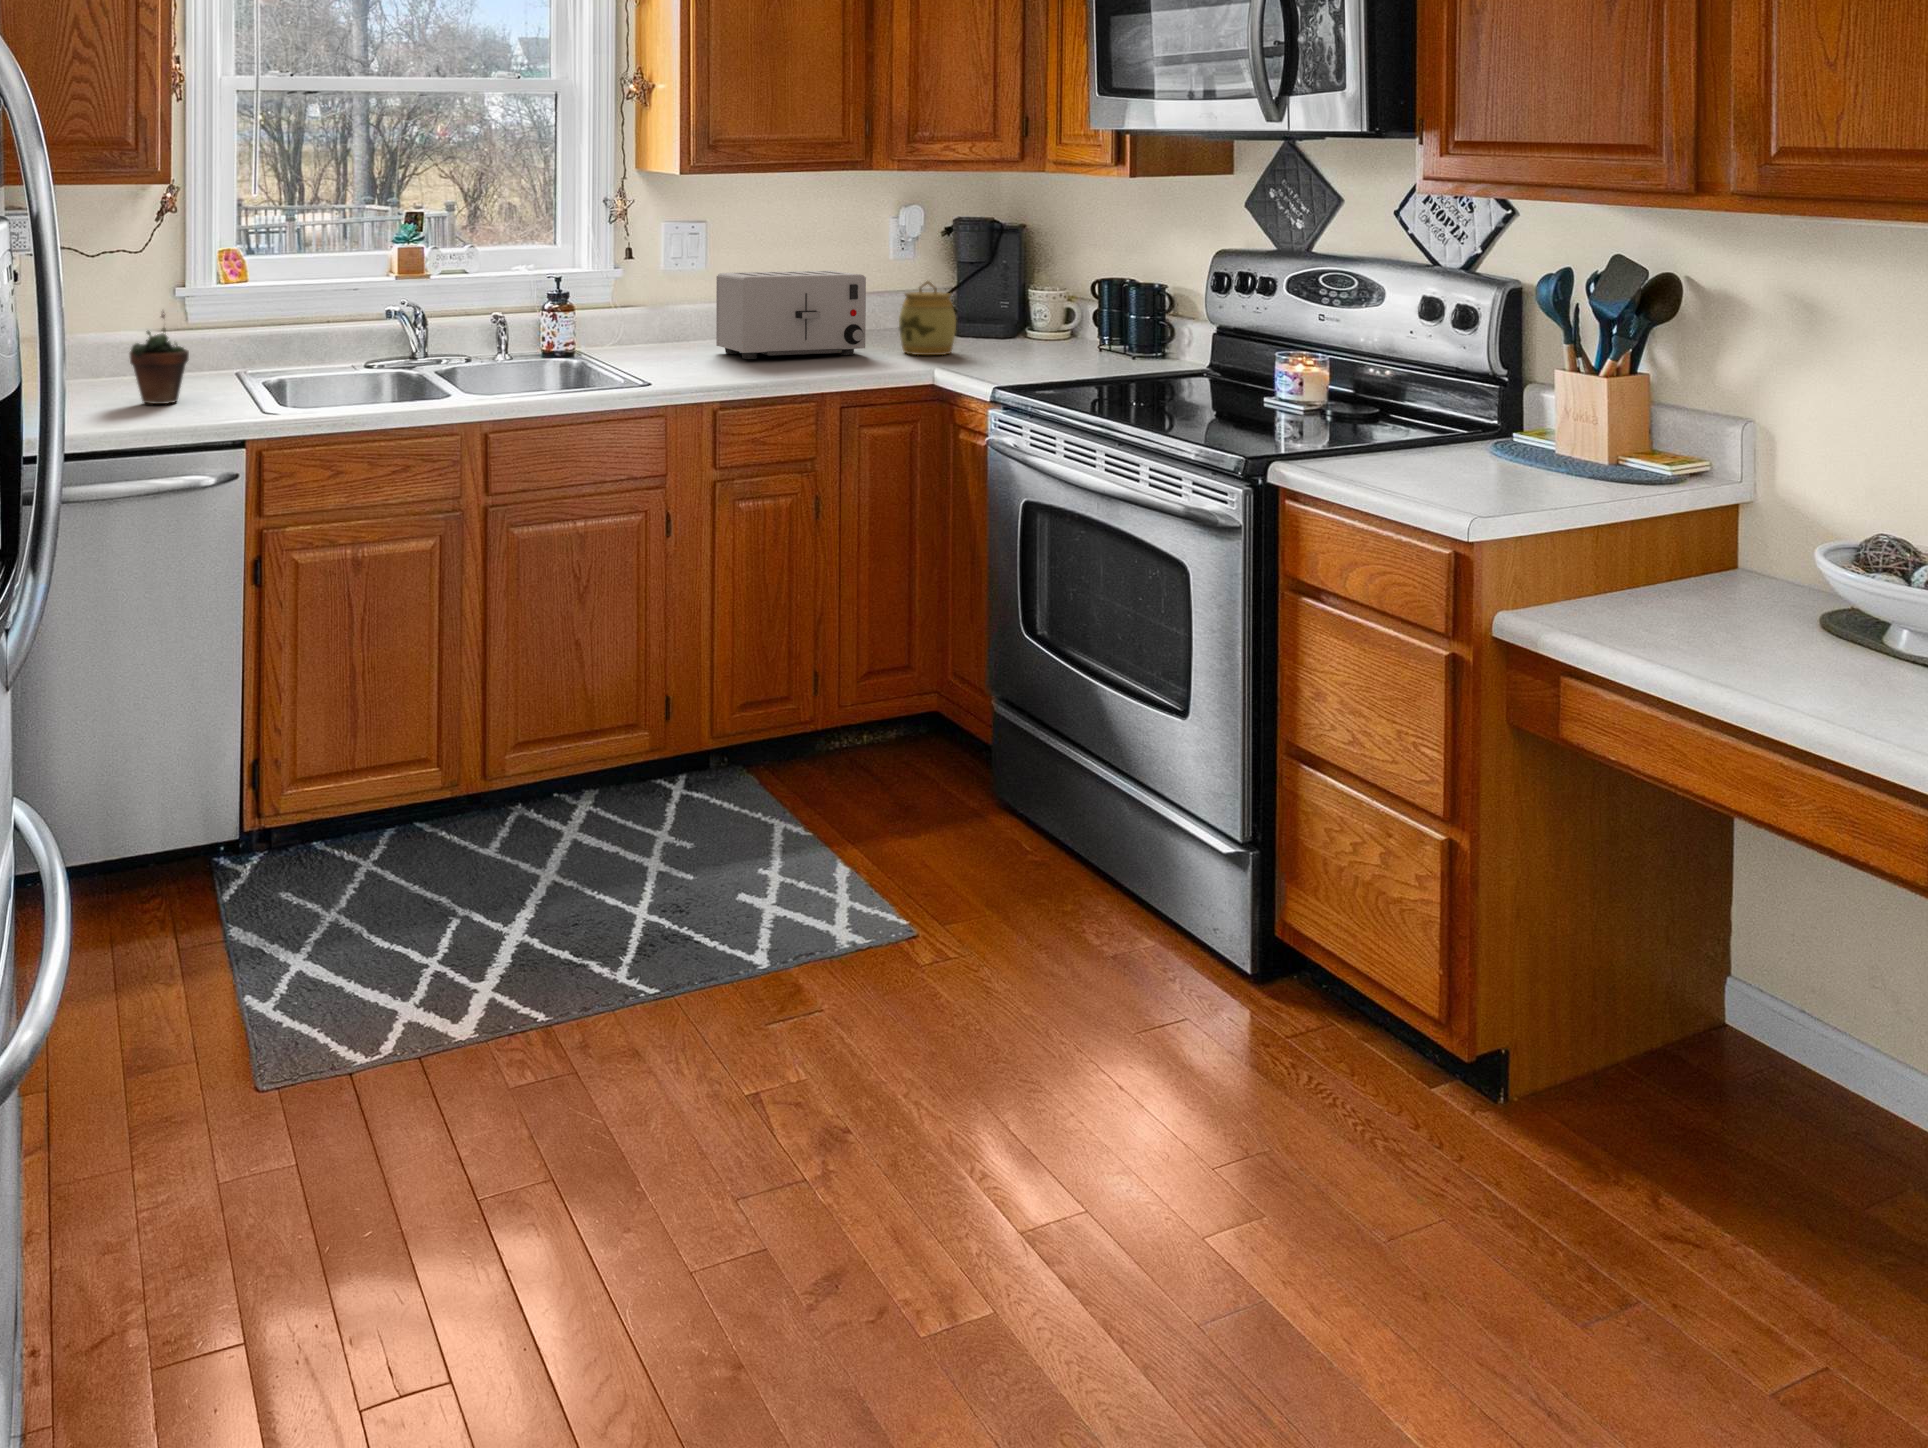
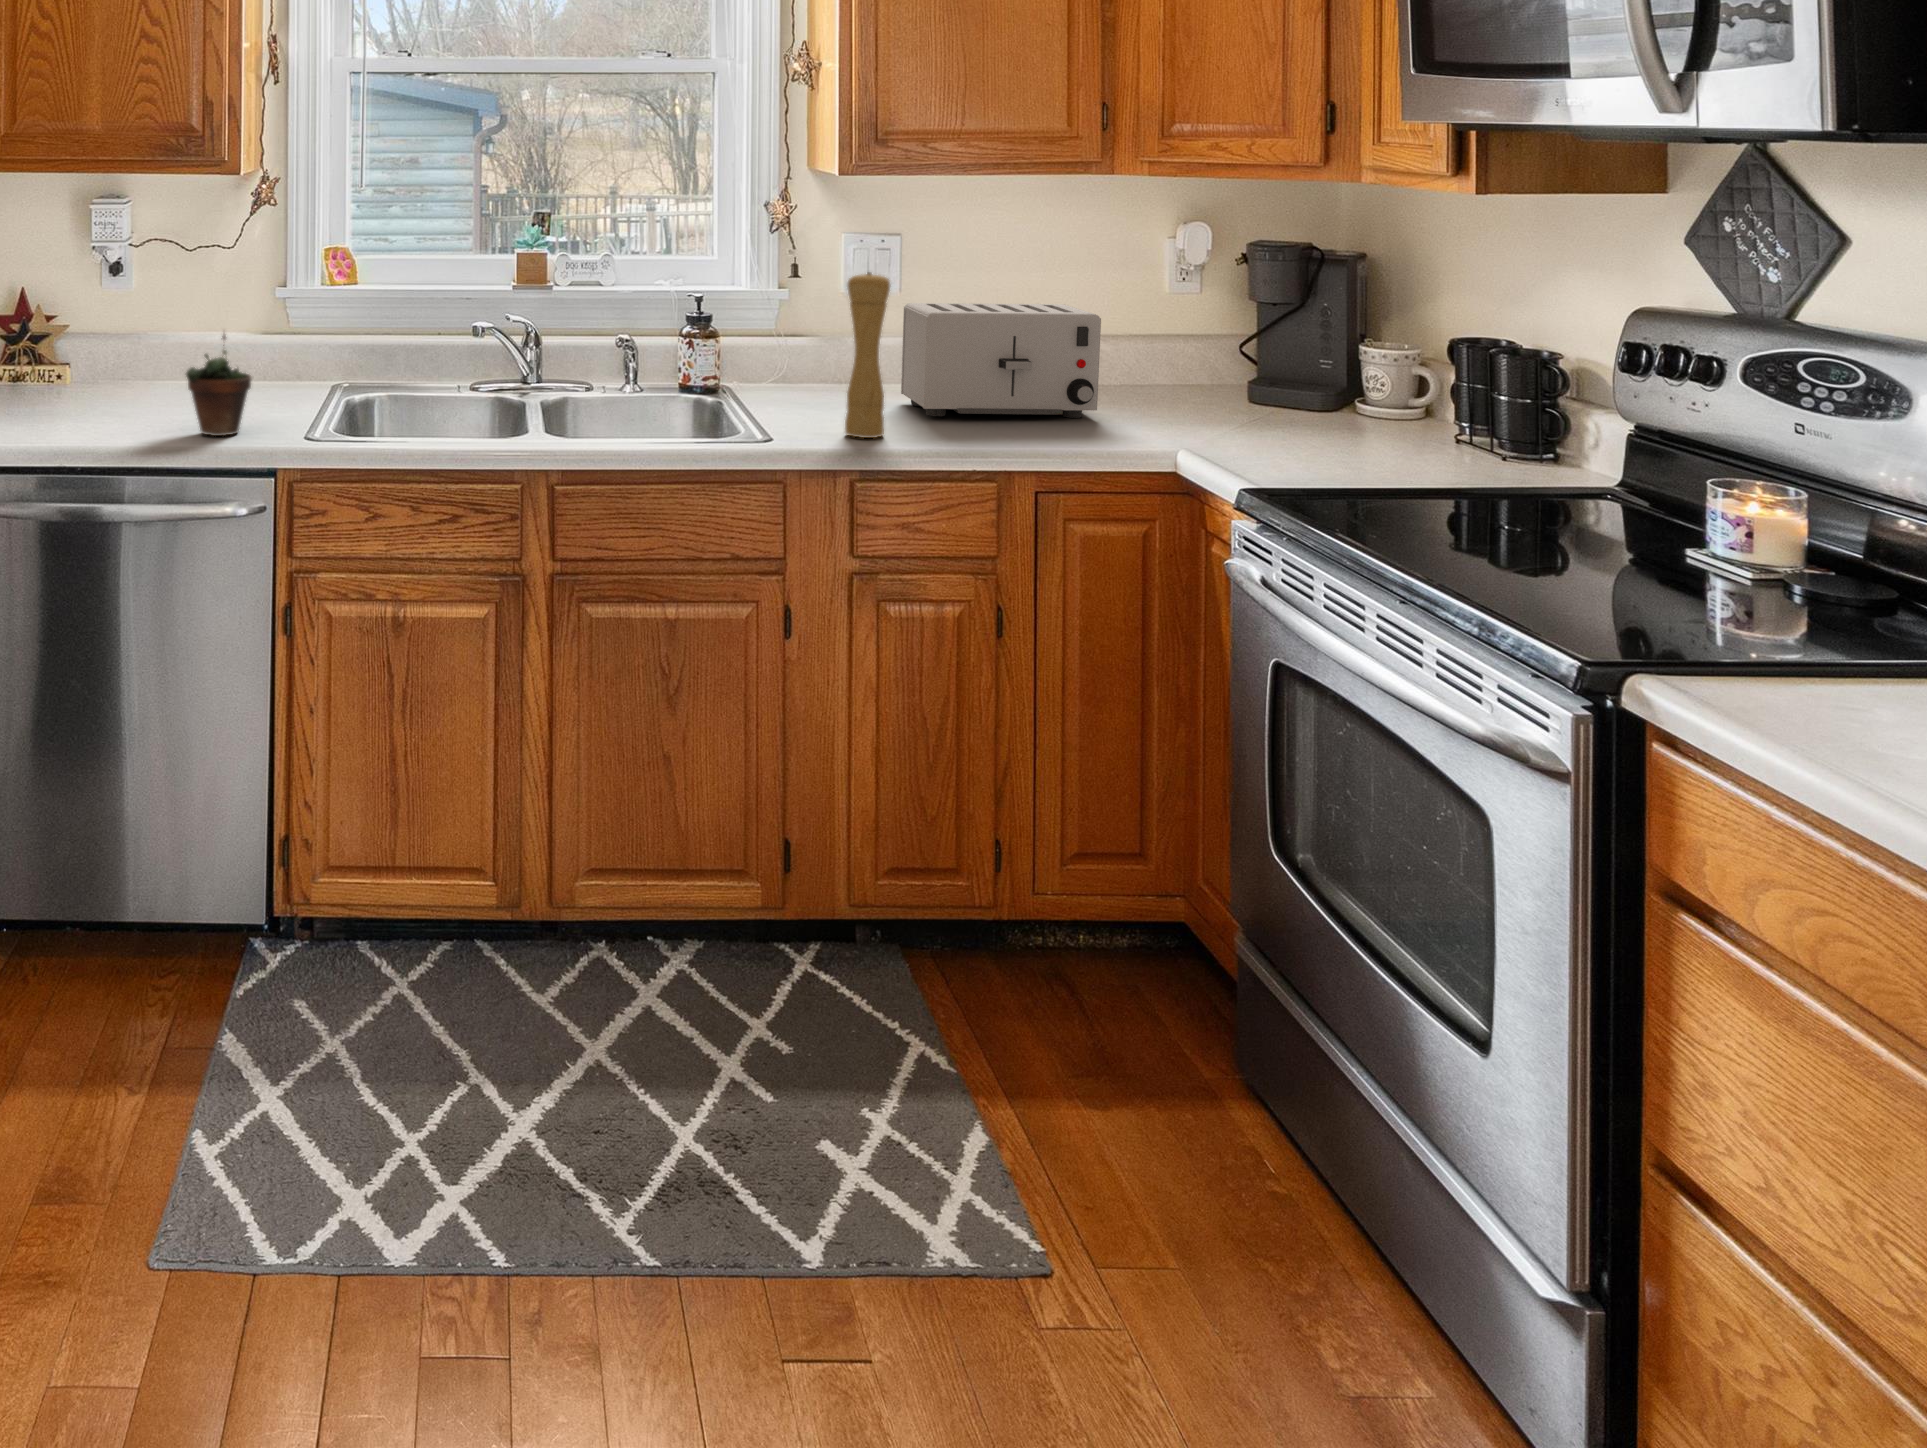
pepper mill: none [689,244,722,375] -> present [845,272,890,438]
jar: present [899,281,956,355] -> none [1148,325,1230,426]

